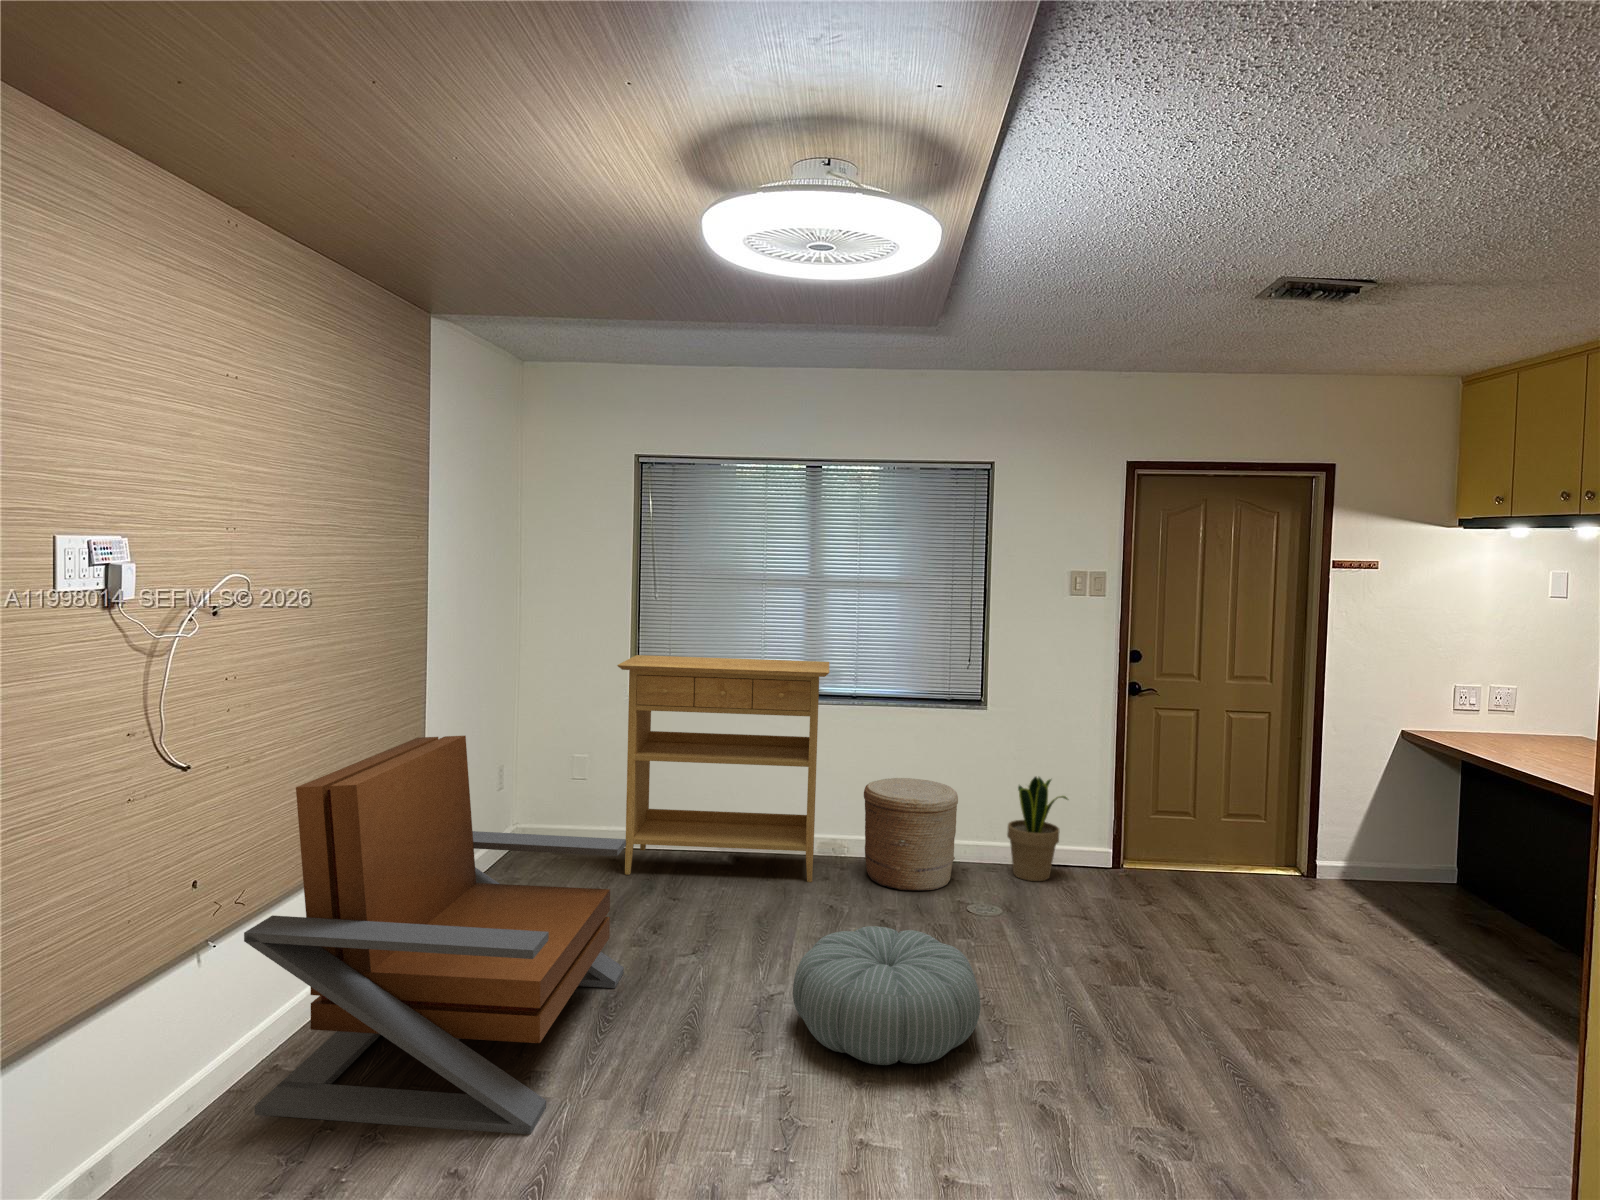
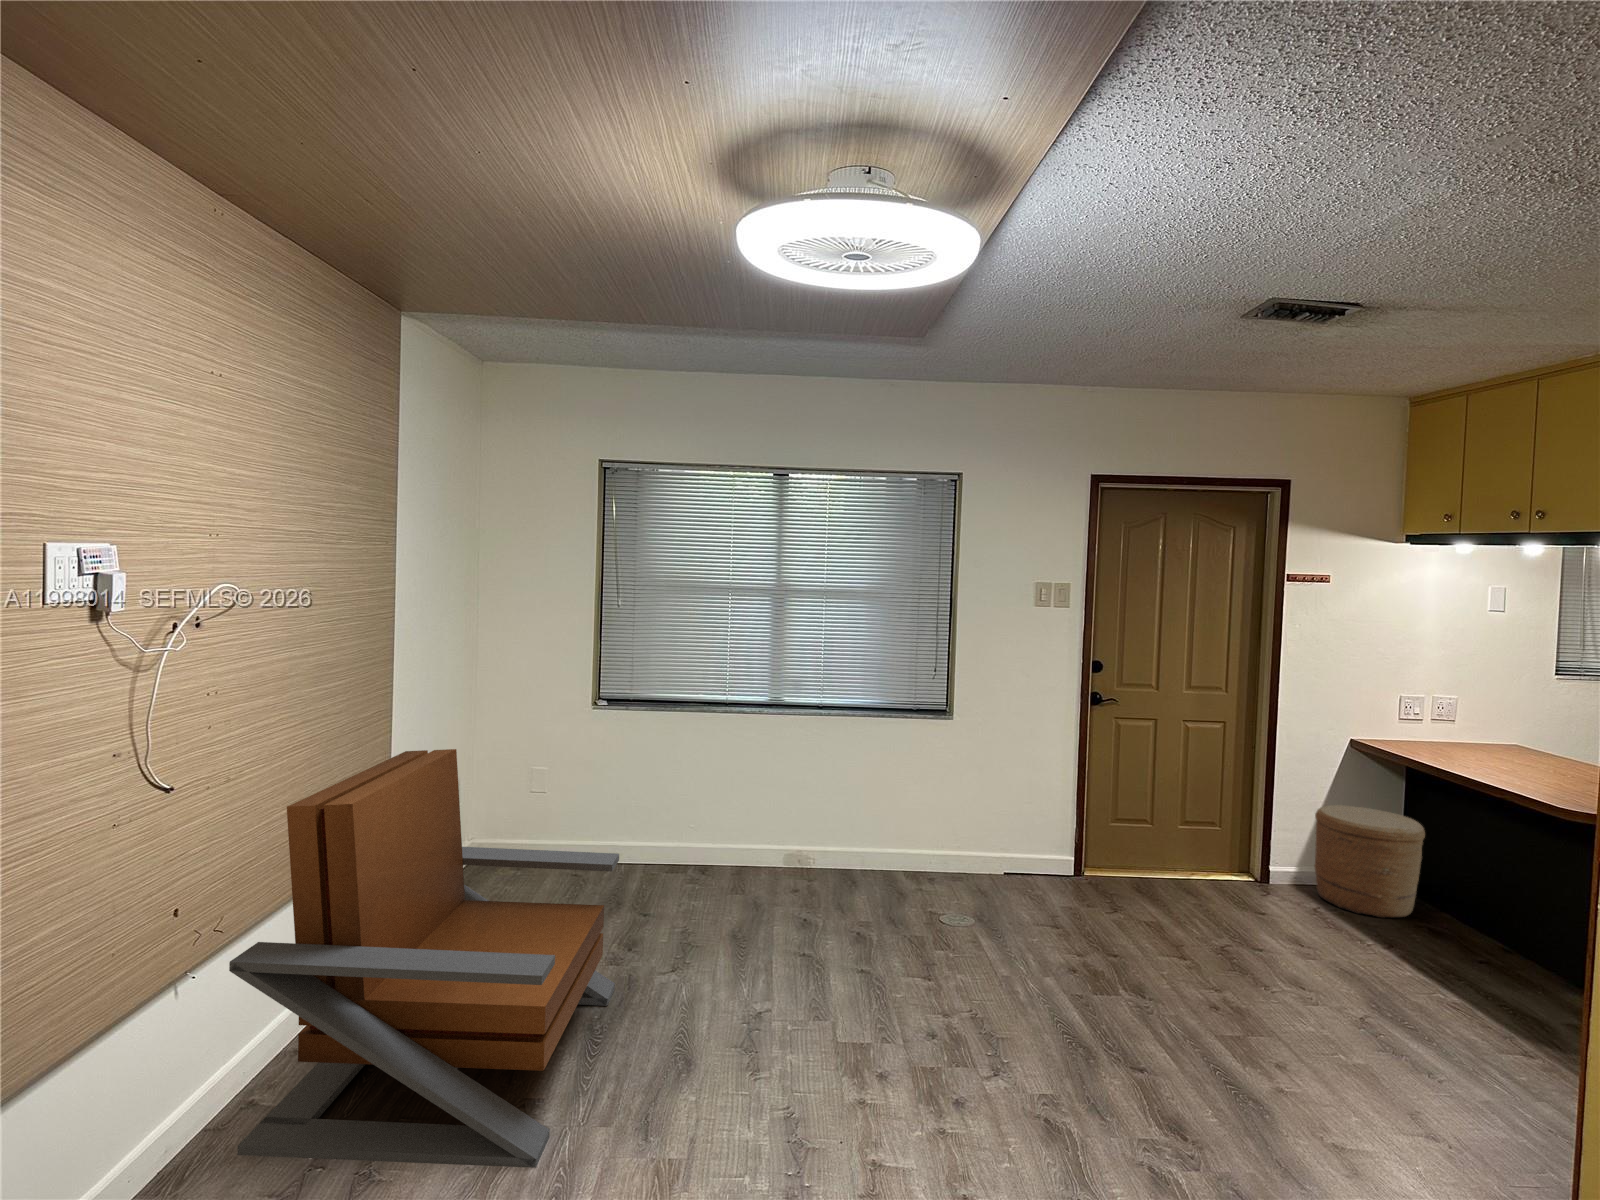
console table: present [617,655,829,882] -> none [601,666,812,891]
potted plant: present [1007,777,1068,881] -> none [980,785,1040,888]
woven basket: present [864,778,958,890] -> present [1315,805,1425,918]
pouf: present [793,926,980,1065] -> none [793,939,979,1081]

